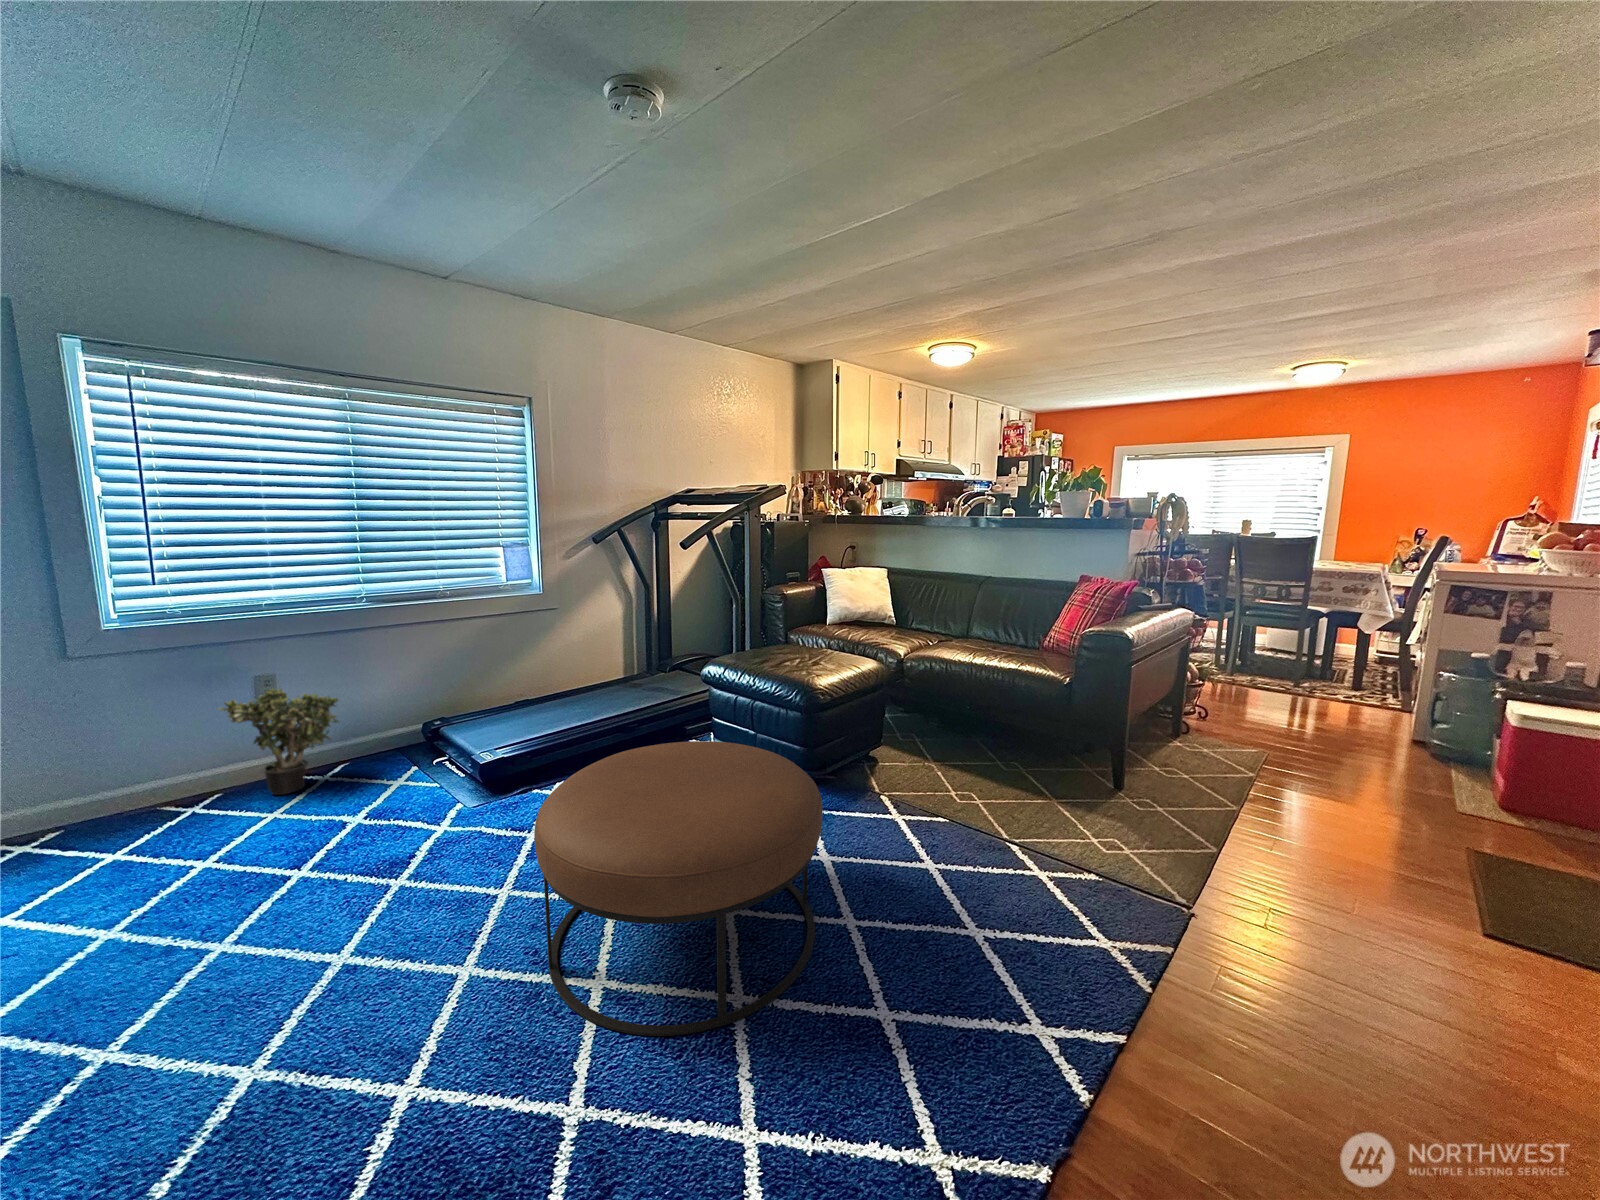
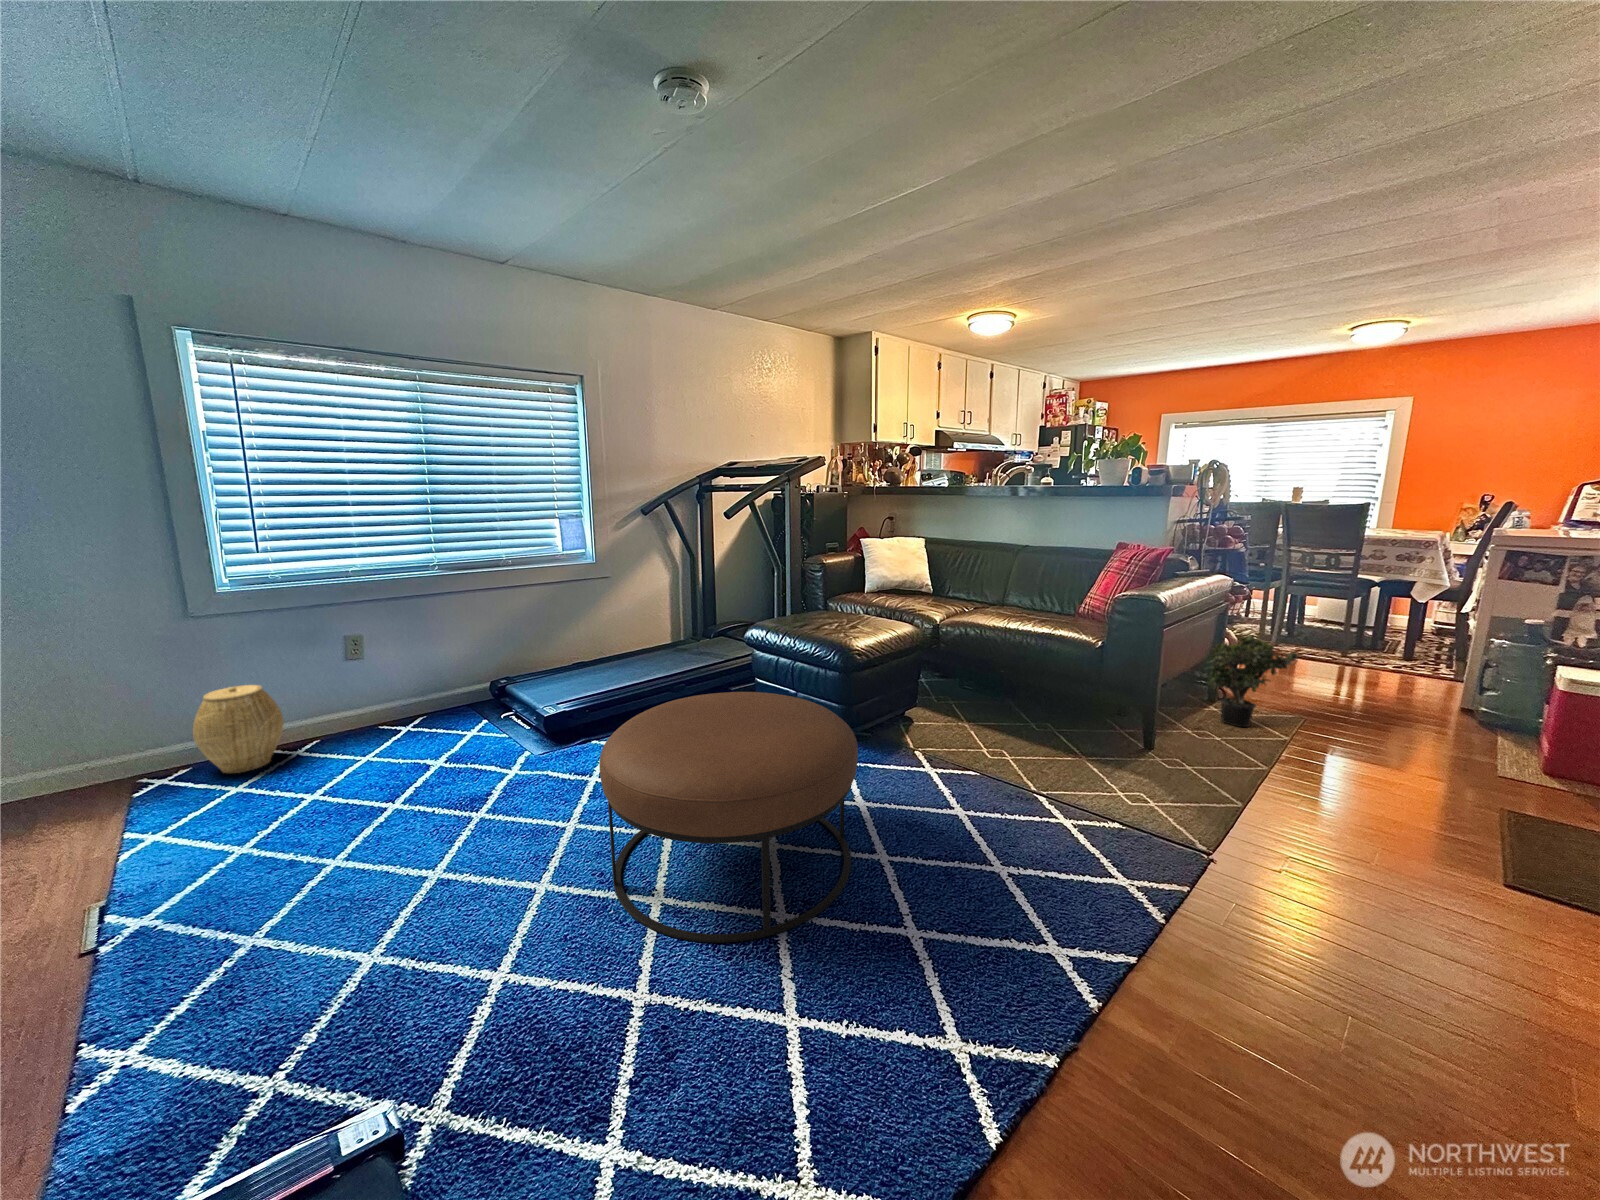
potted plant: present [219,688,338,795] -> present [1205,635,1298,727]
woven basket: none [57,735,170,839] -> present [193,685,284,773]

